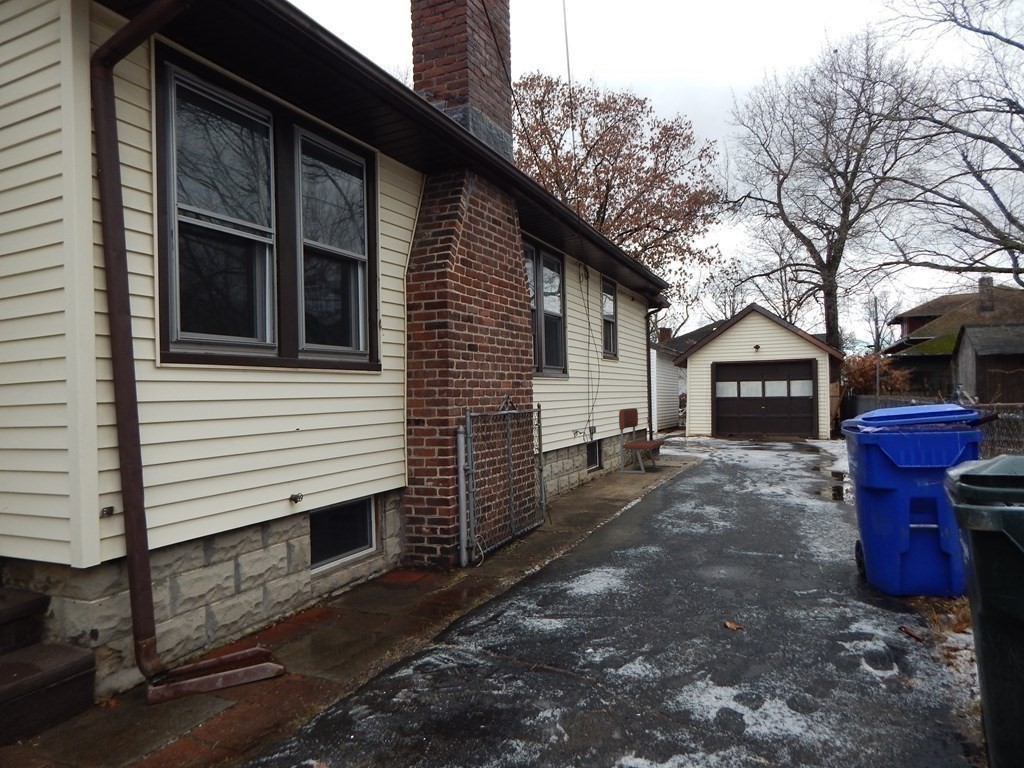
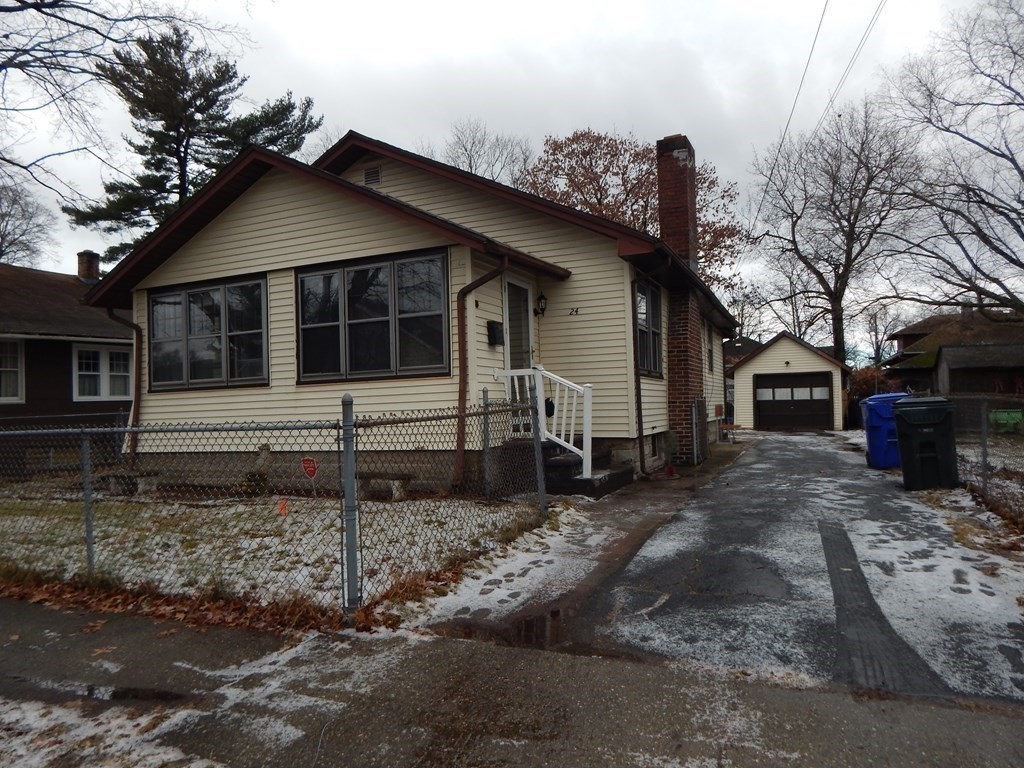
potted tree: none [276,497,362,630] -> present [656,428,678,475]

